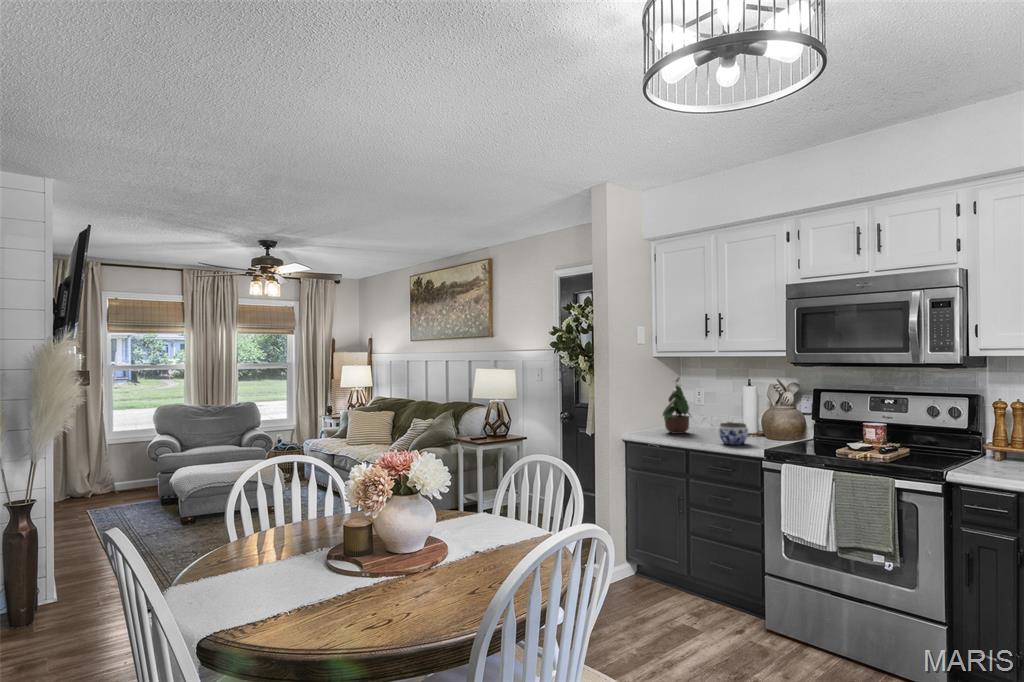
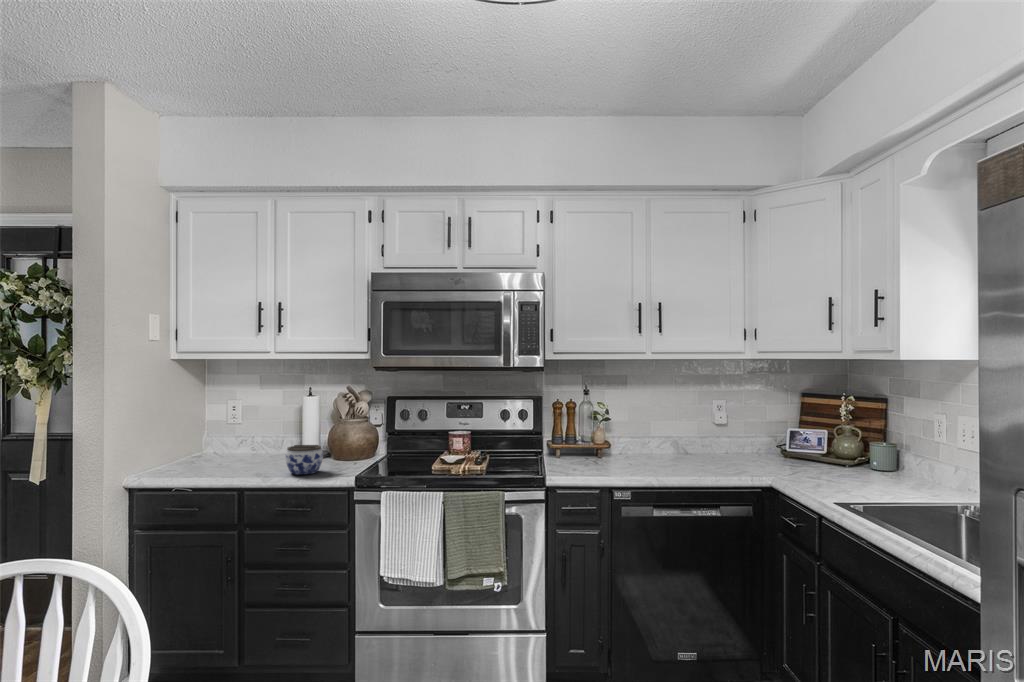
potted plant: present [663,378,691,434] -> none [180,387,232,467]

